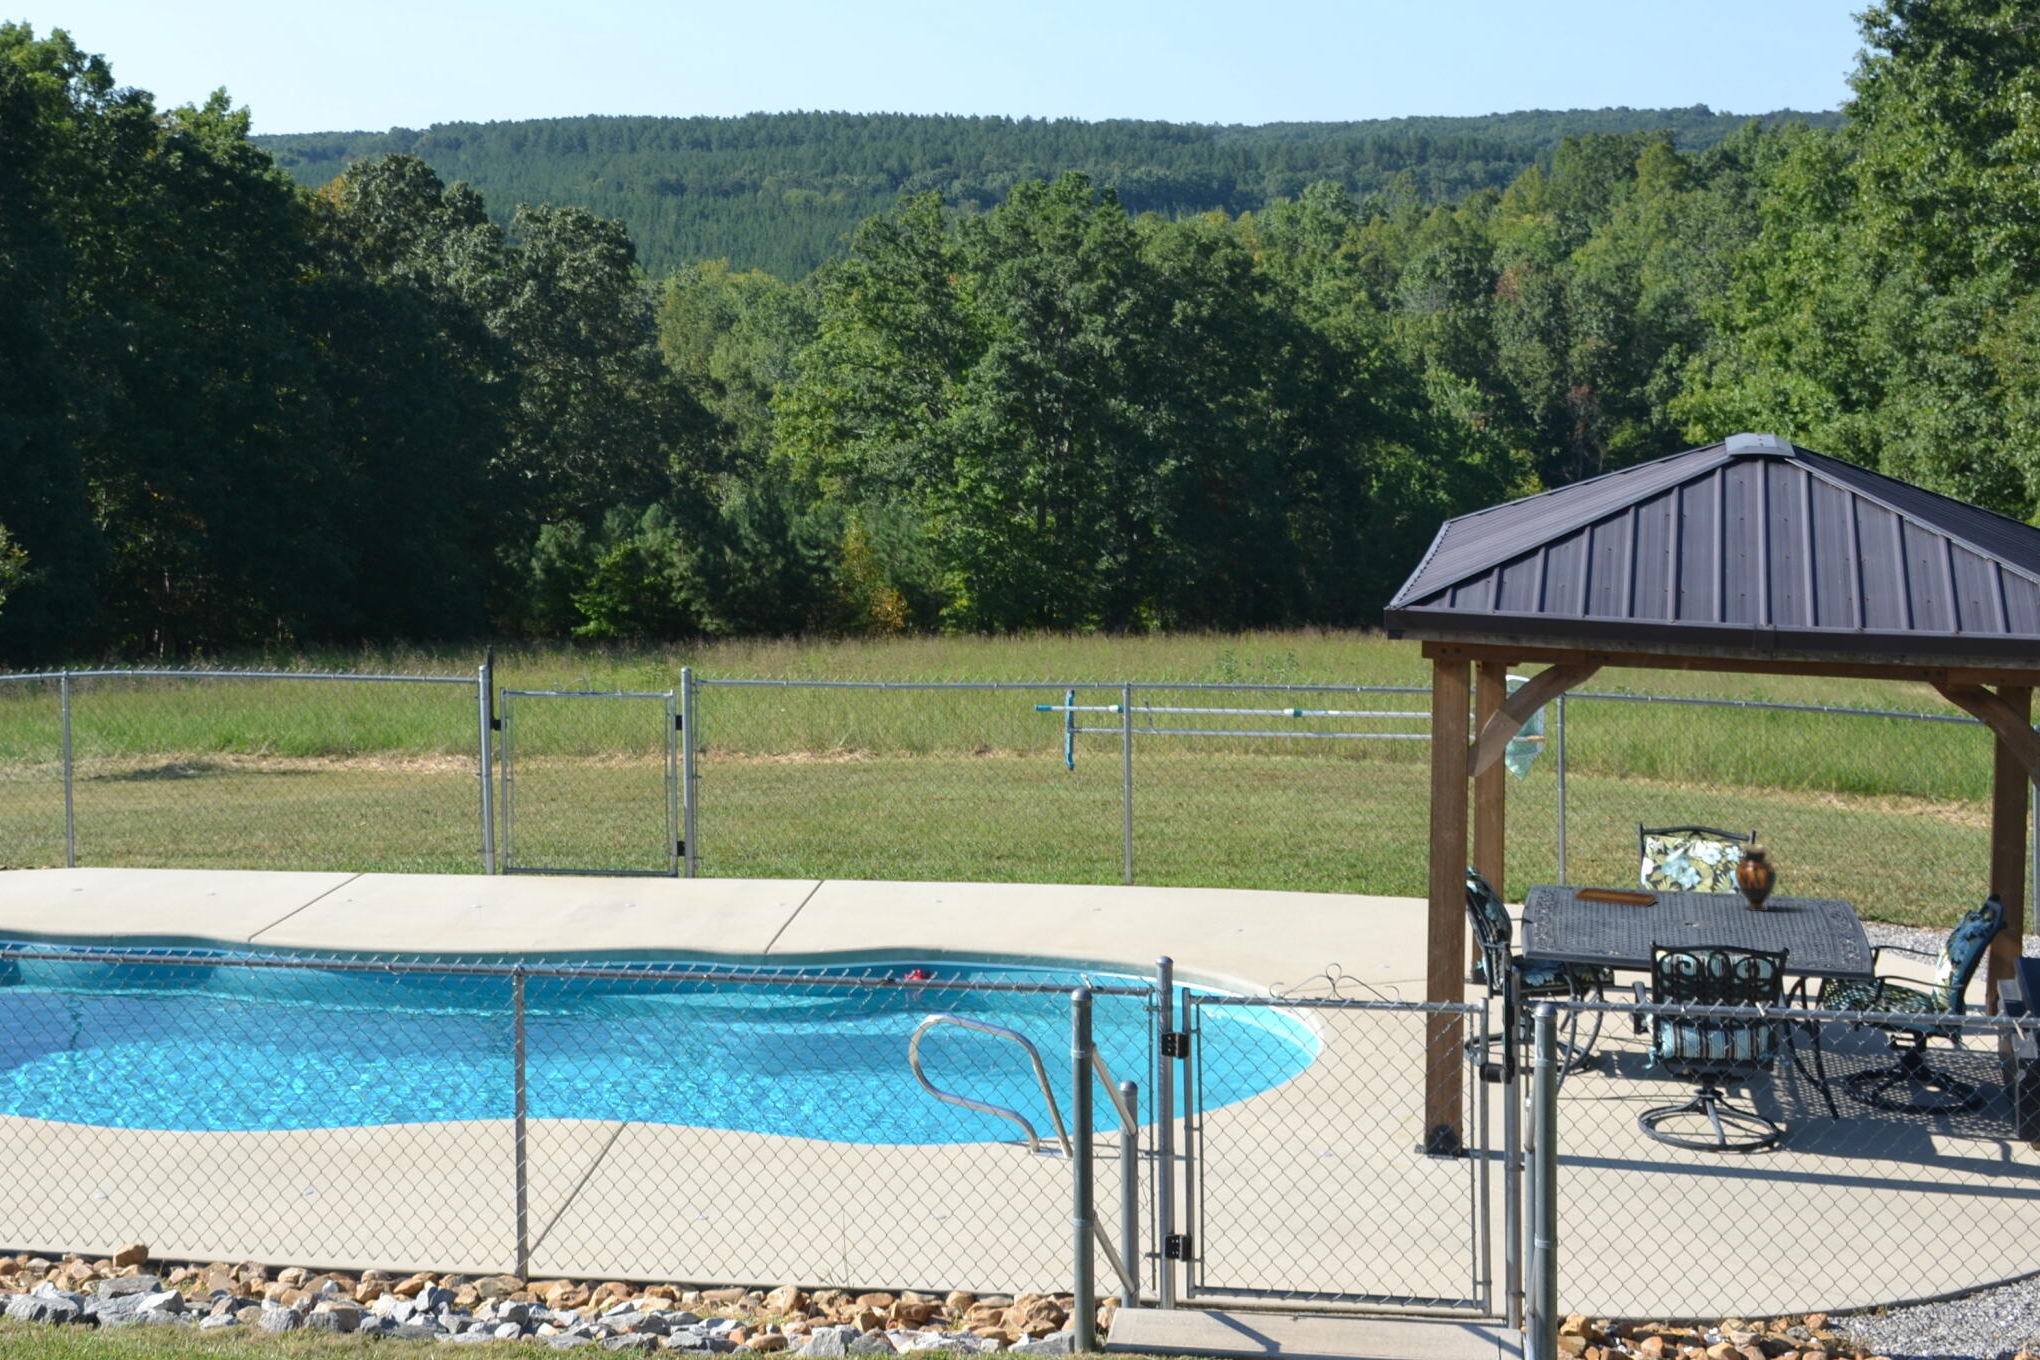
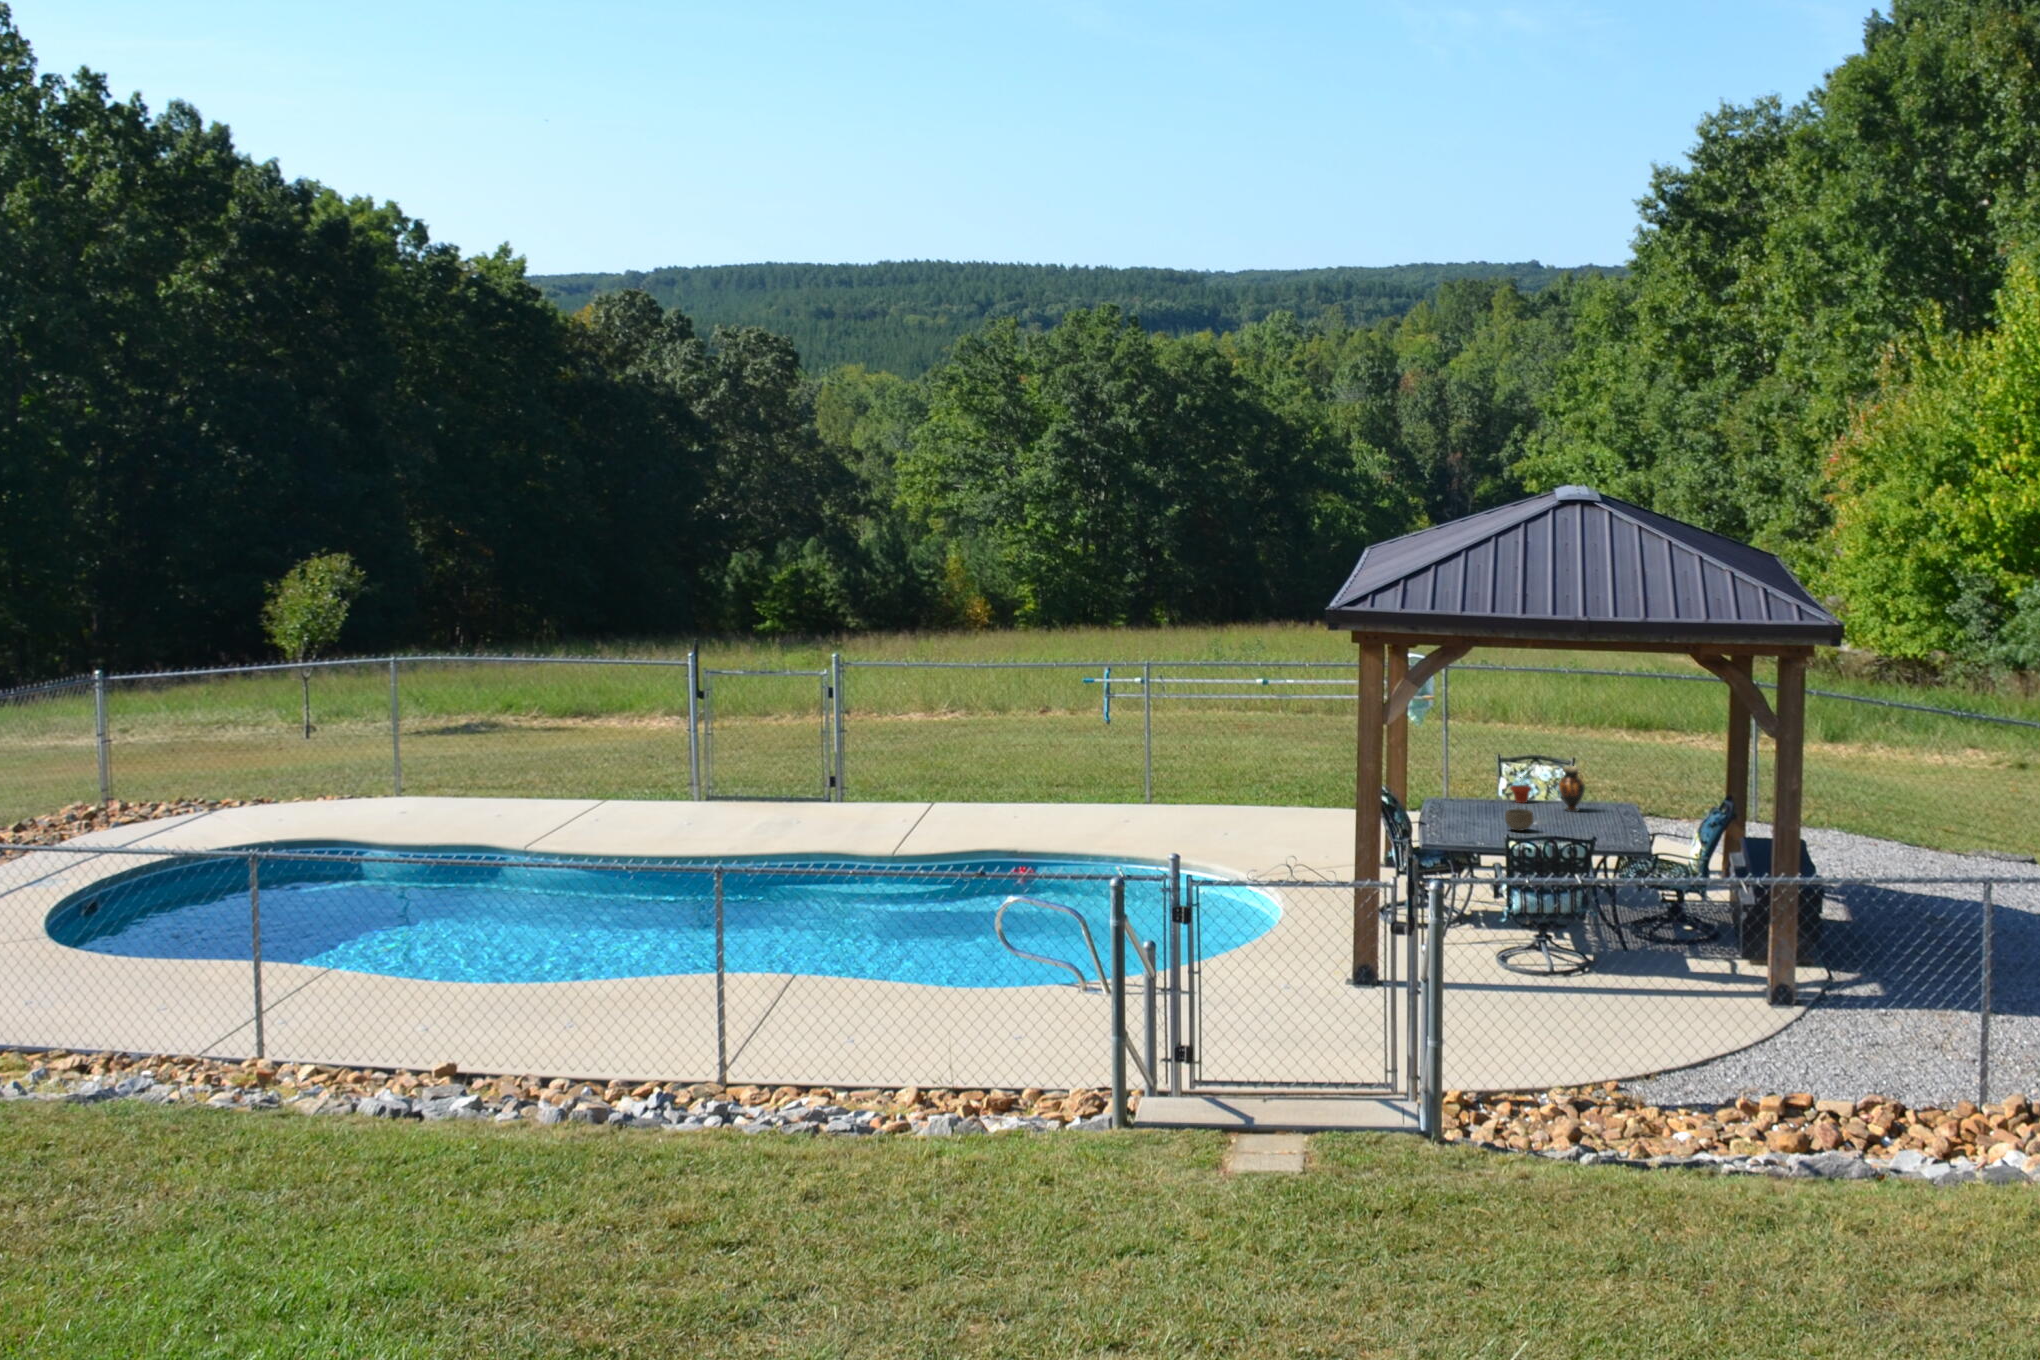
potted plant: none [1661,842,1698,897] -> present [1510,767,1532,803]
tray: present [1575,877,1657,907] -> none [1453,789,1507,811]
bowl: none [1652,906,1697,939] -> present [1505,808,1534,831]

